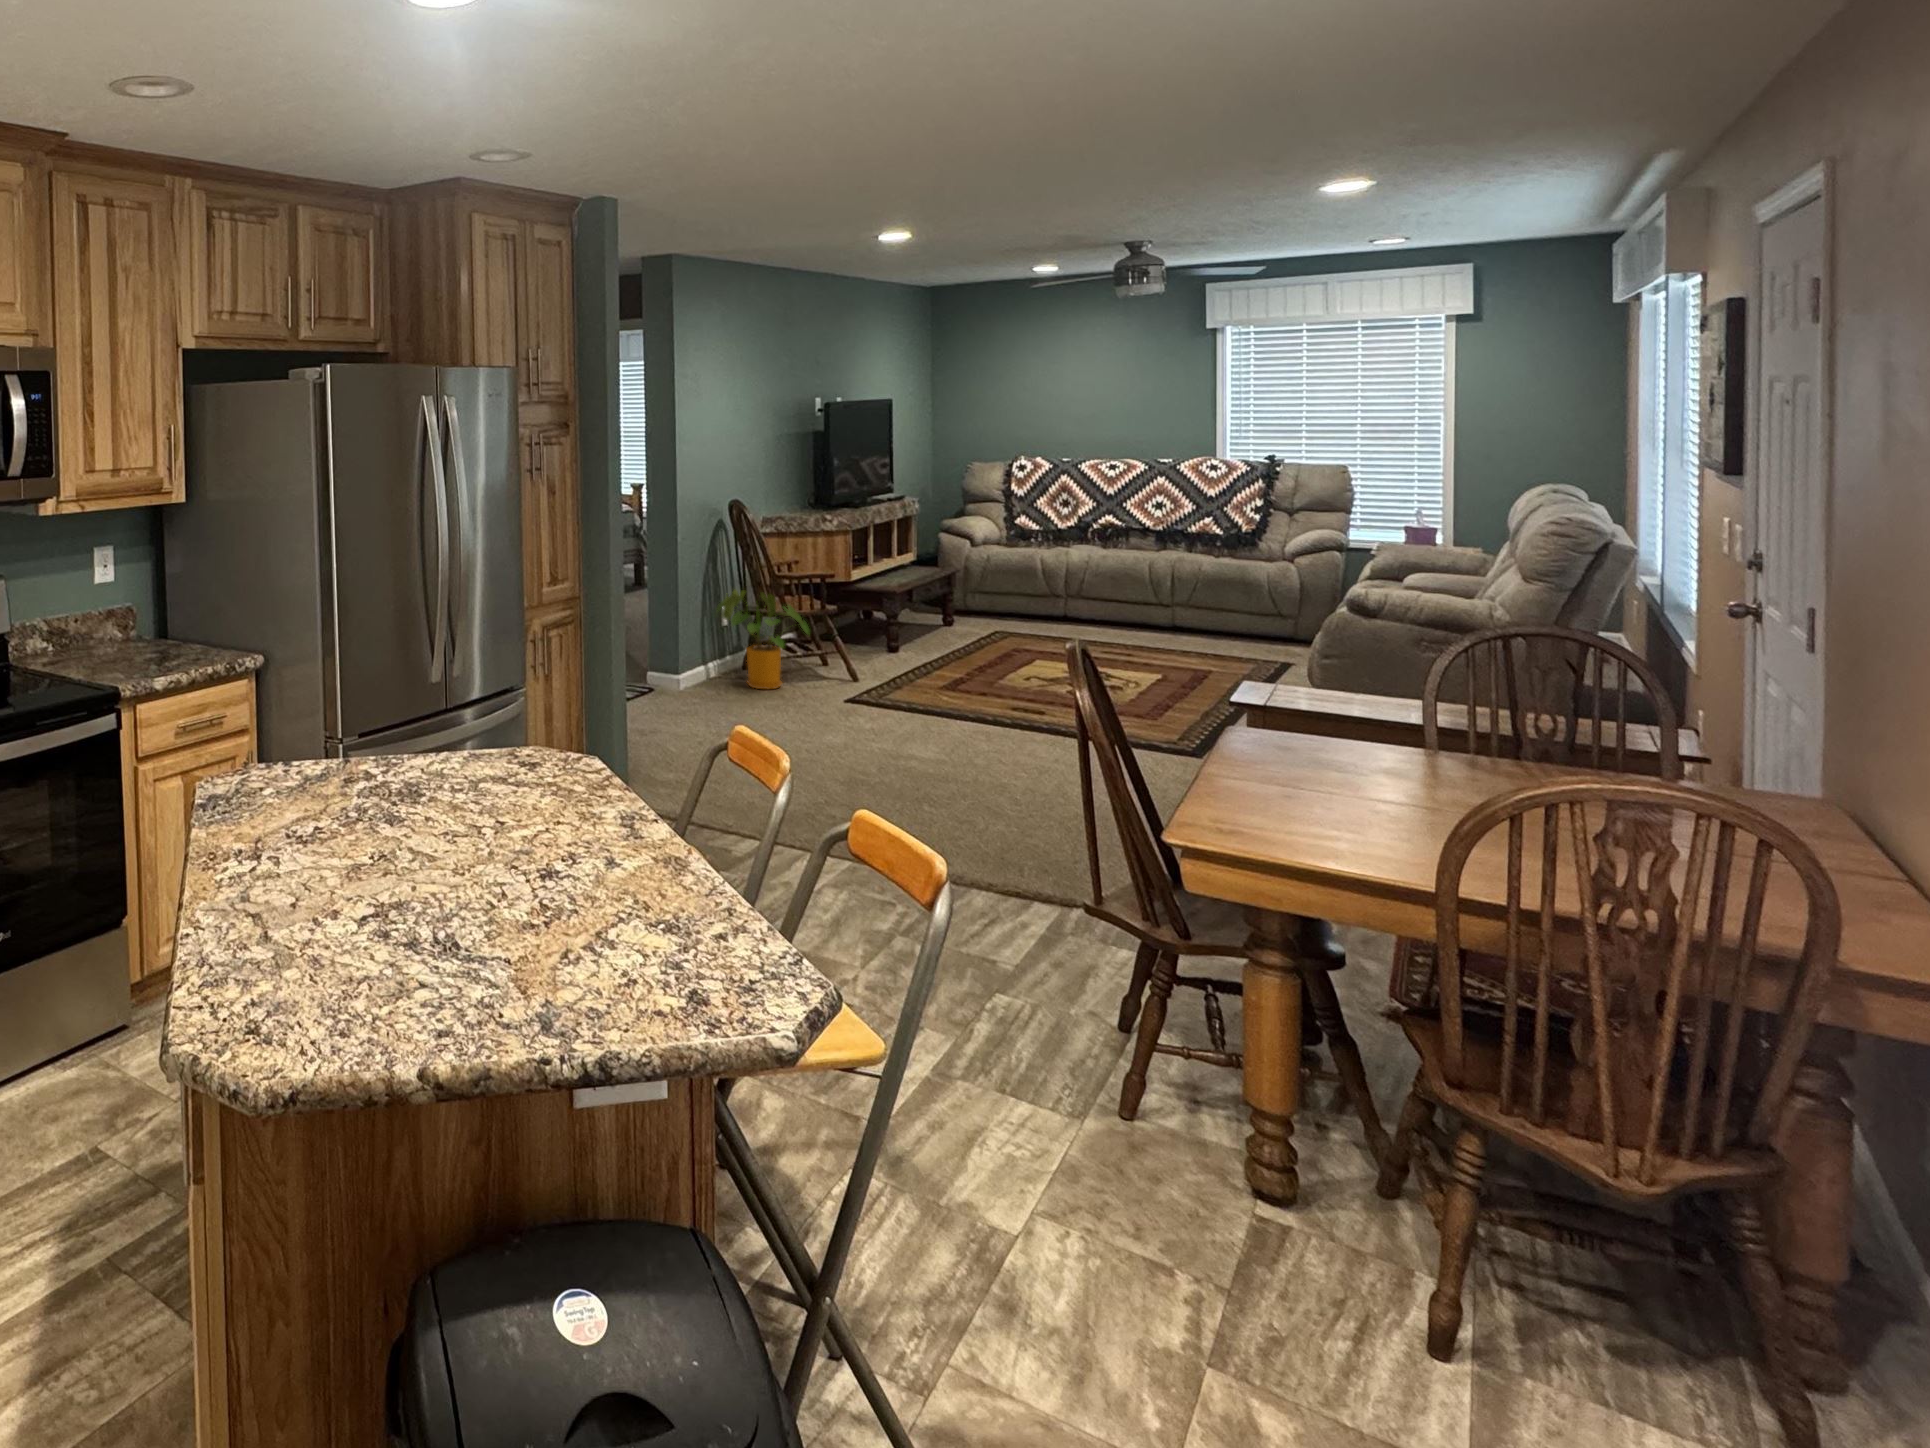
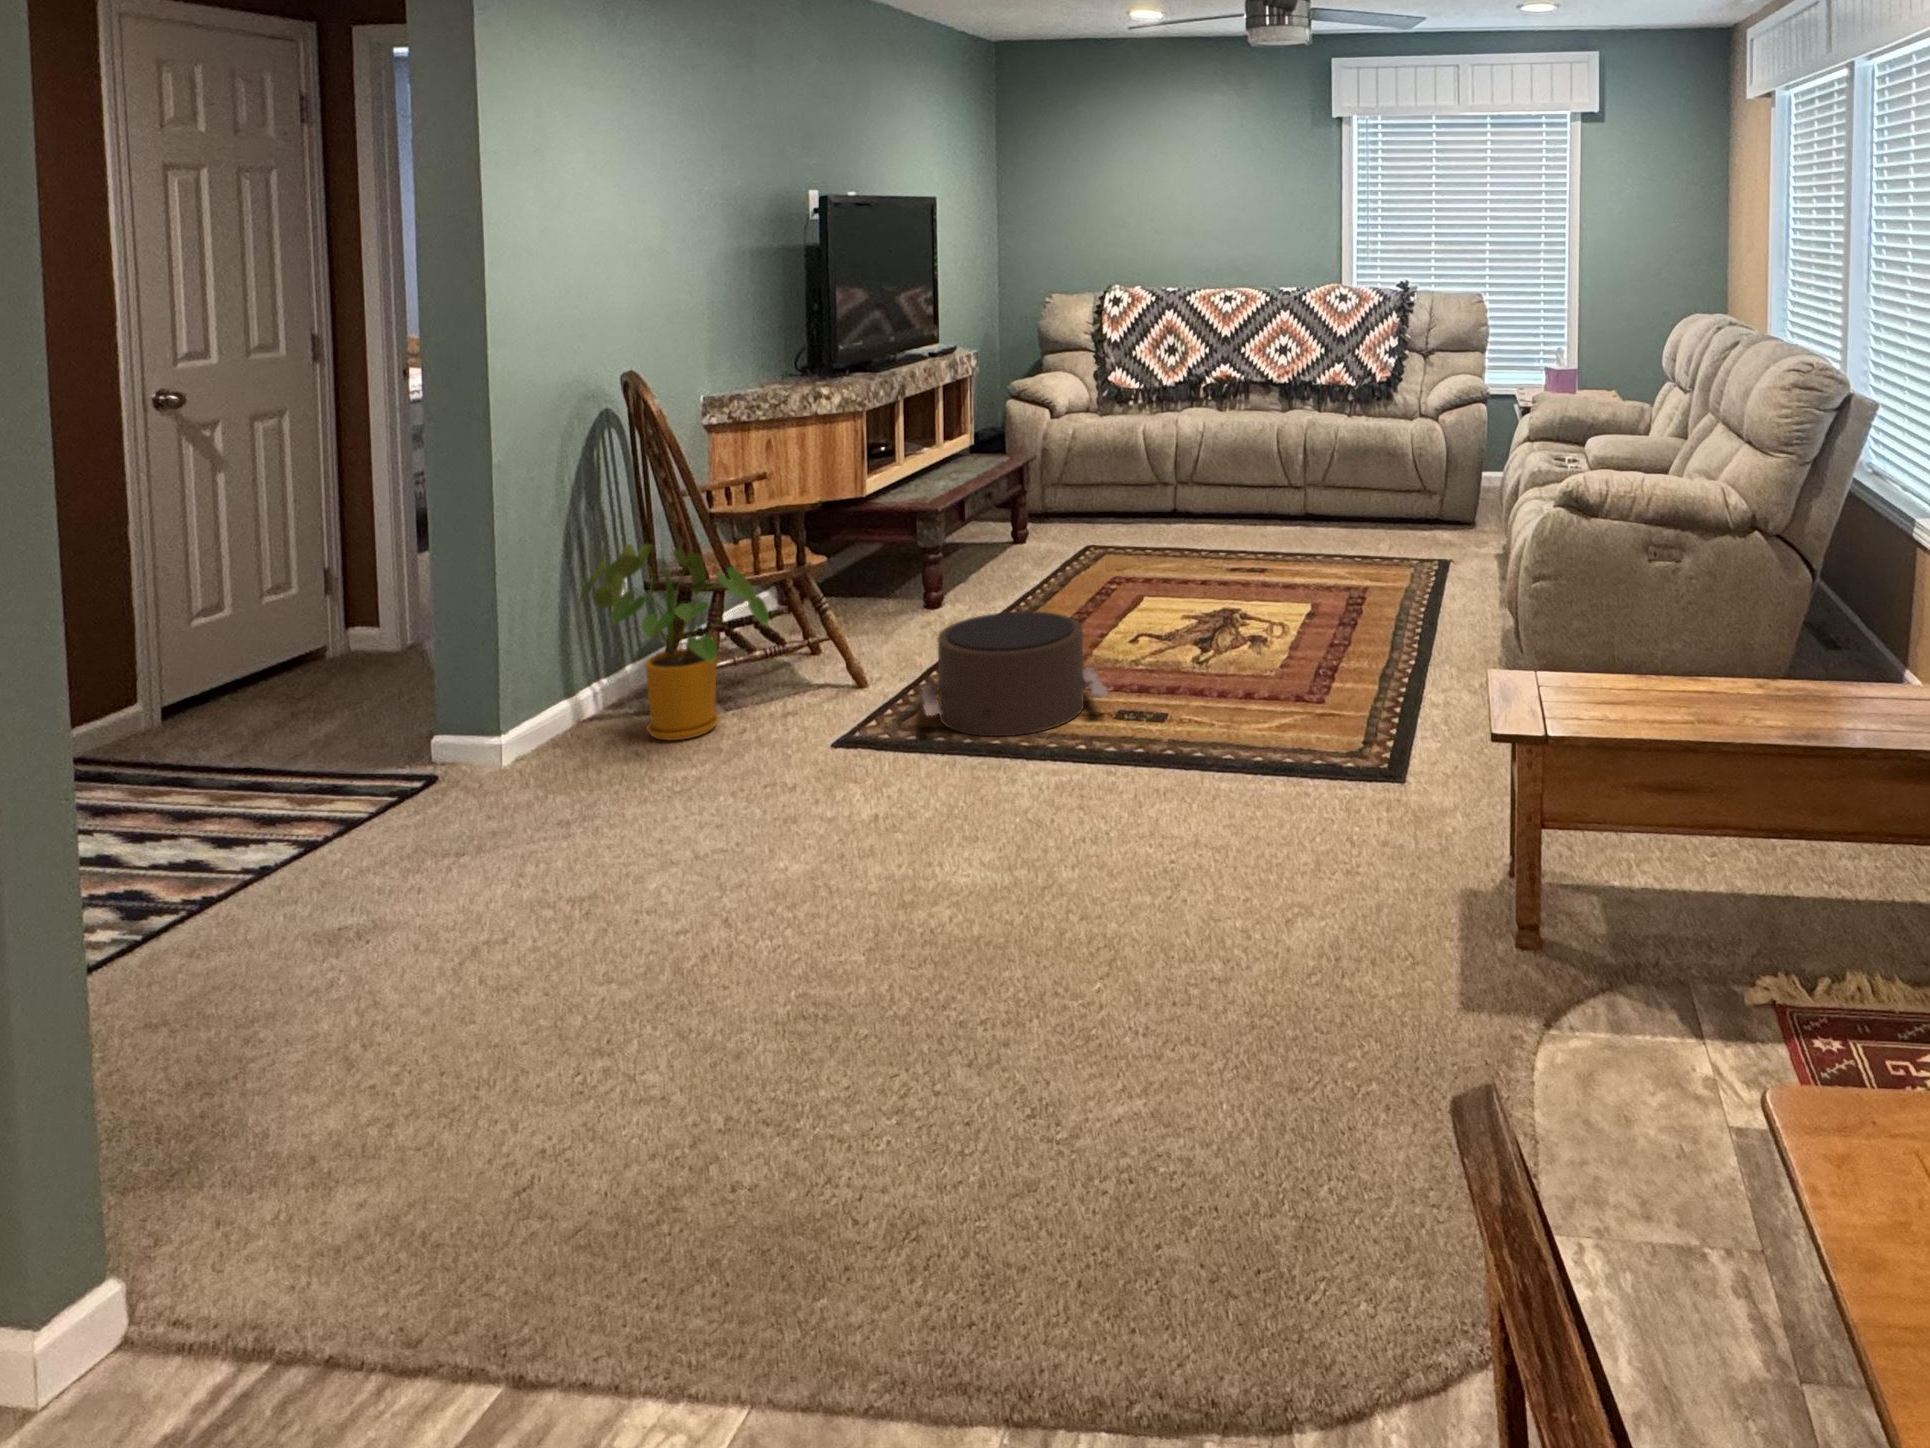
pouf: none [893,647,1006,710] -> present [922,611,1108,736]

